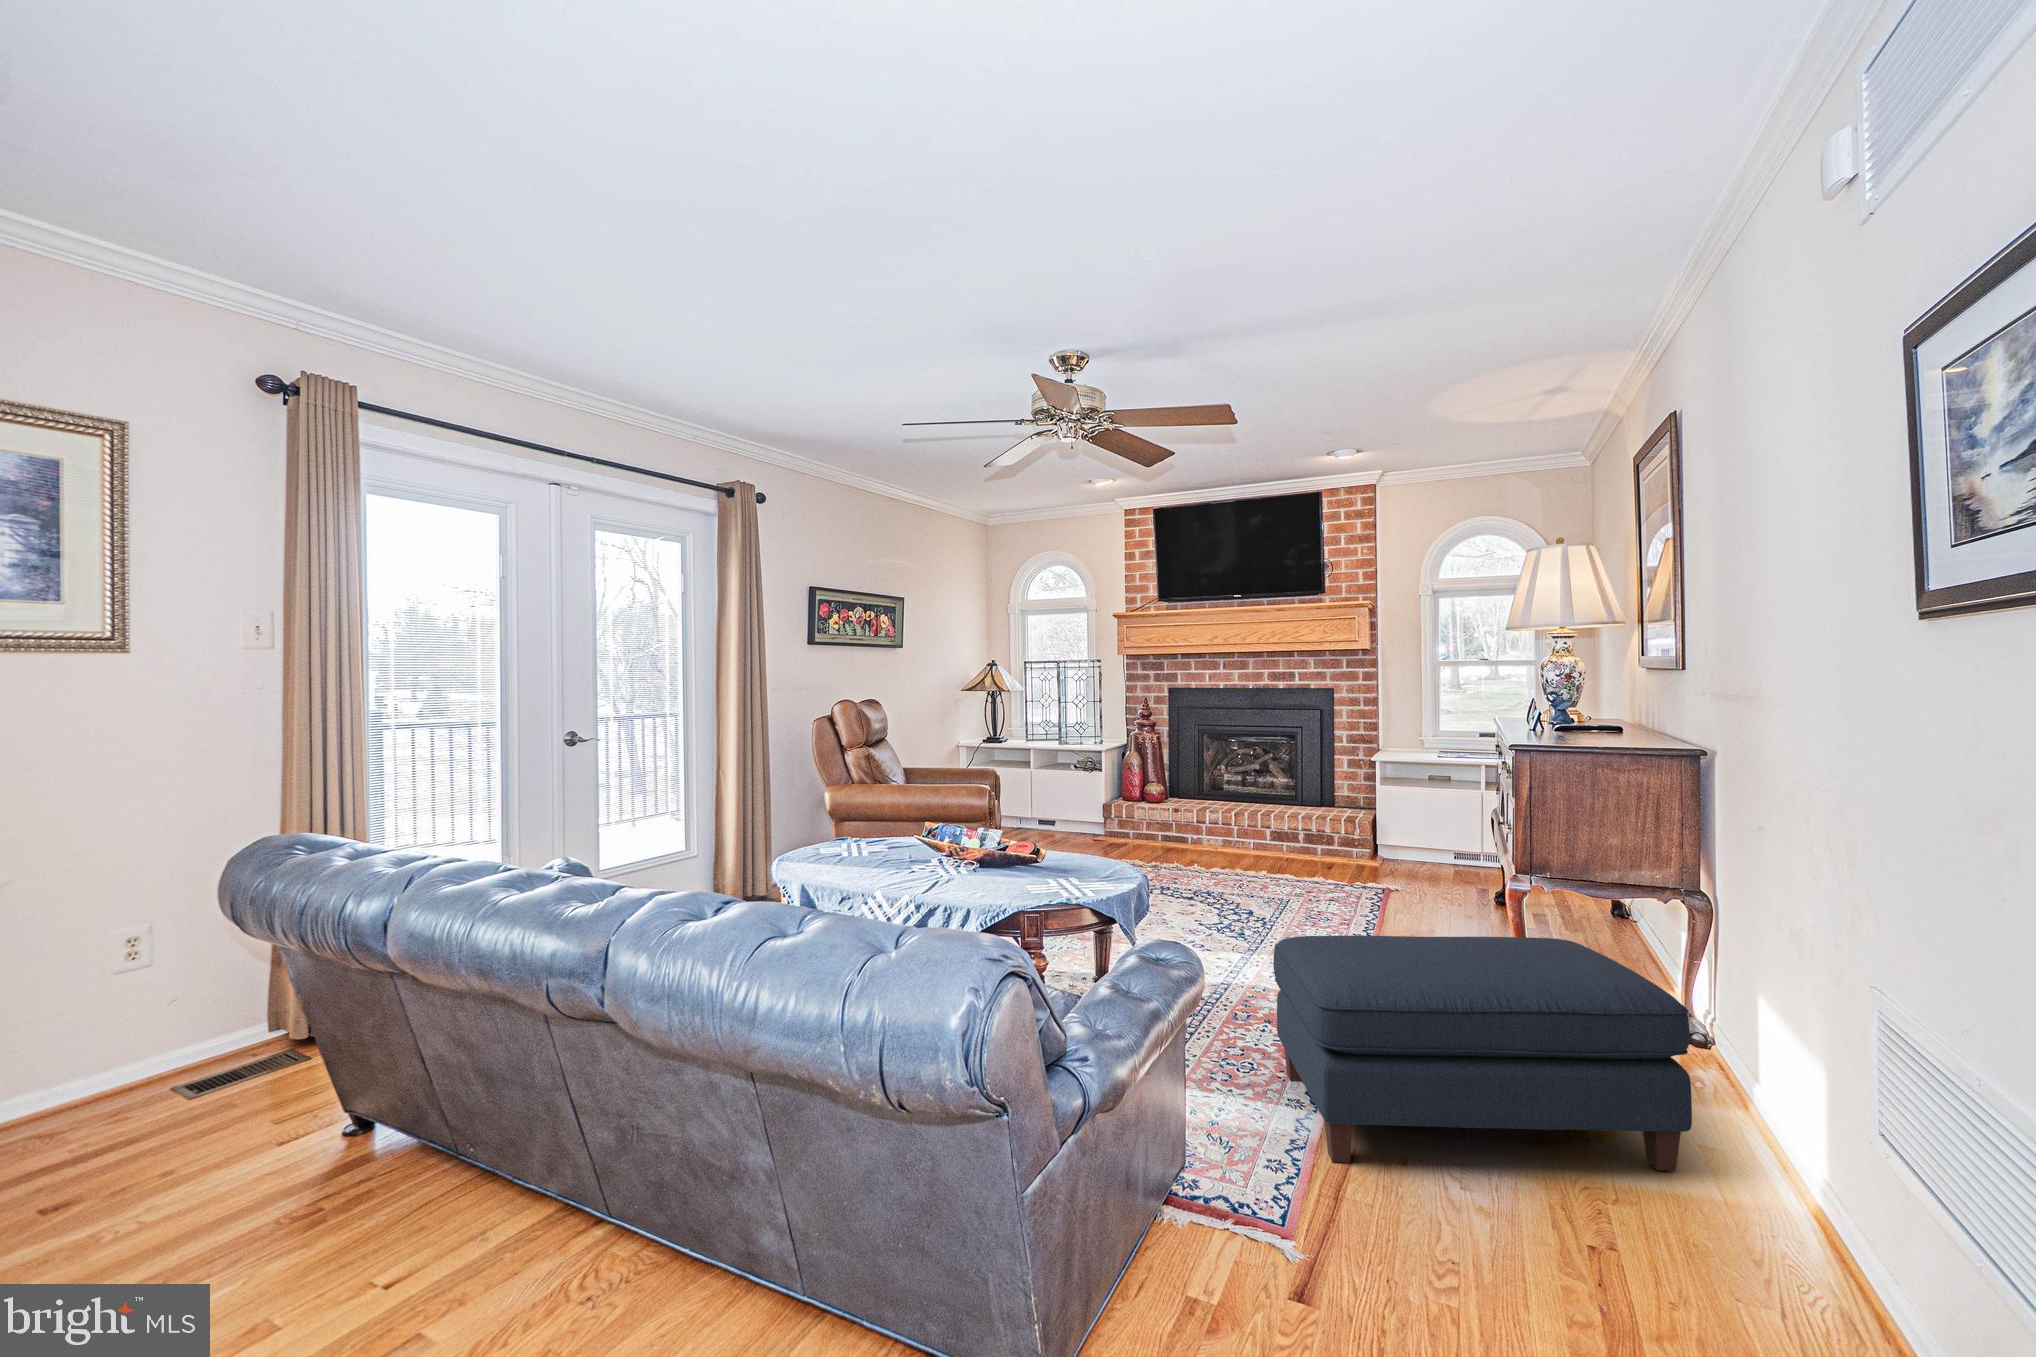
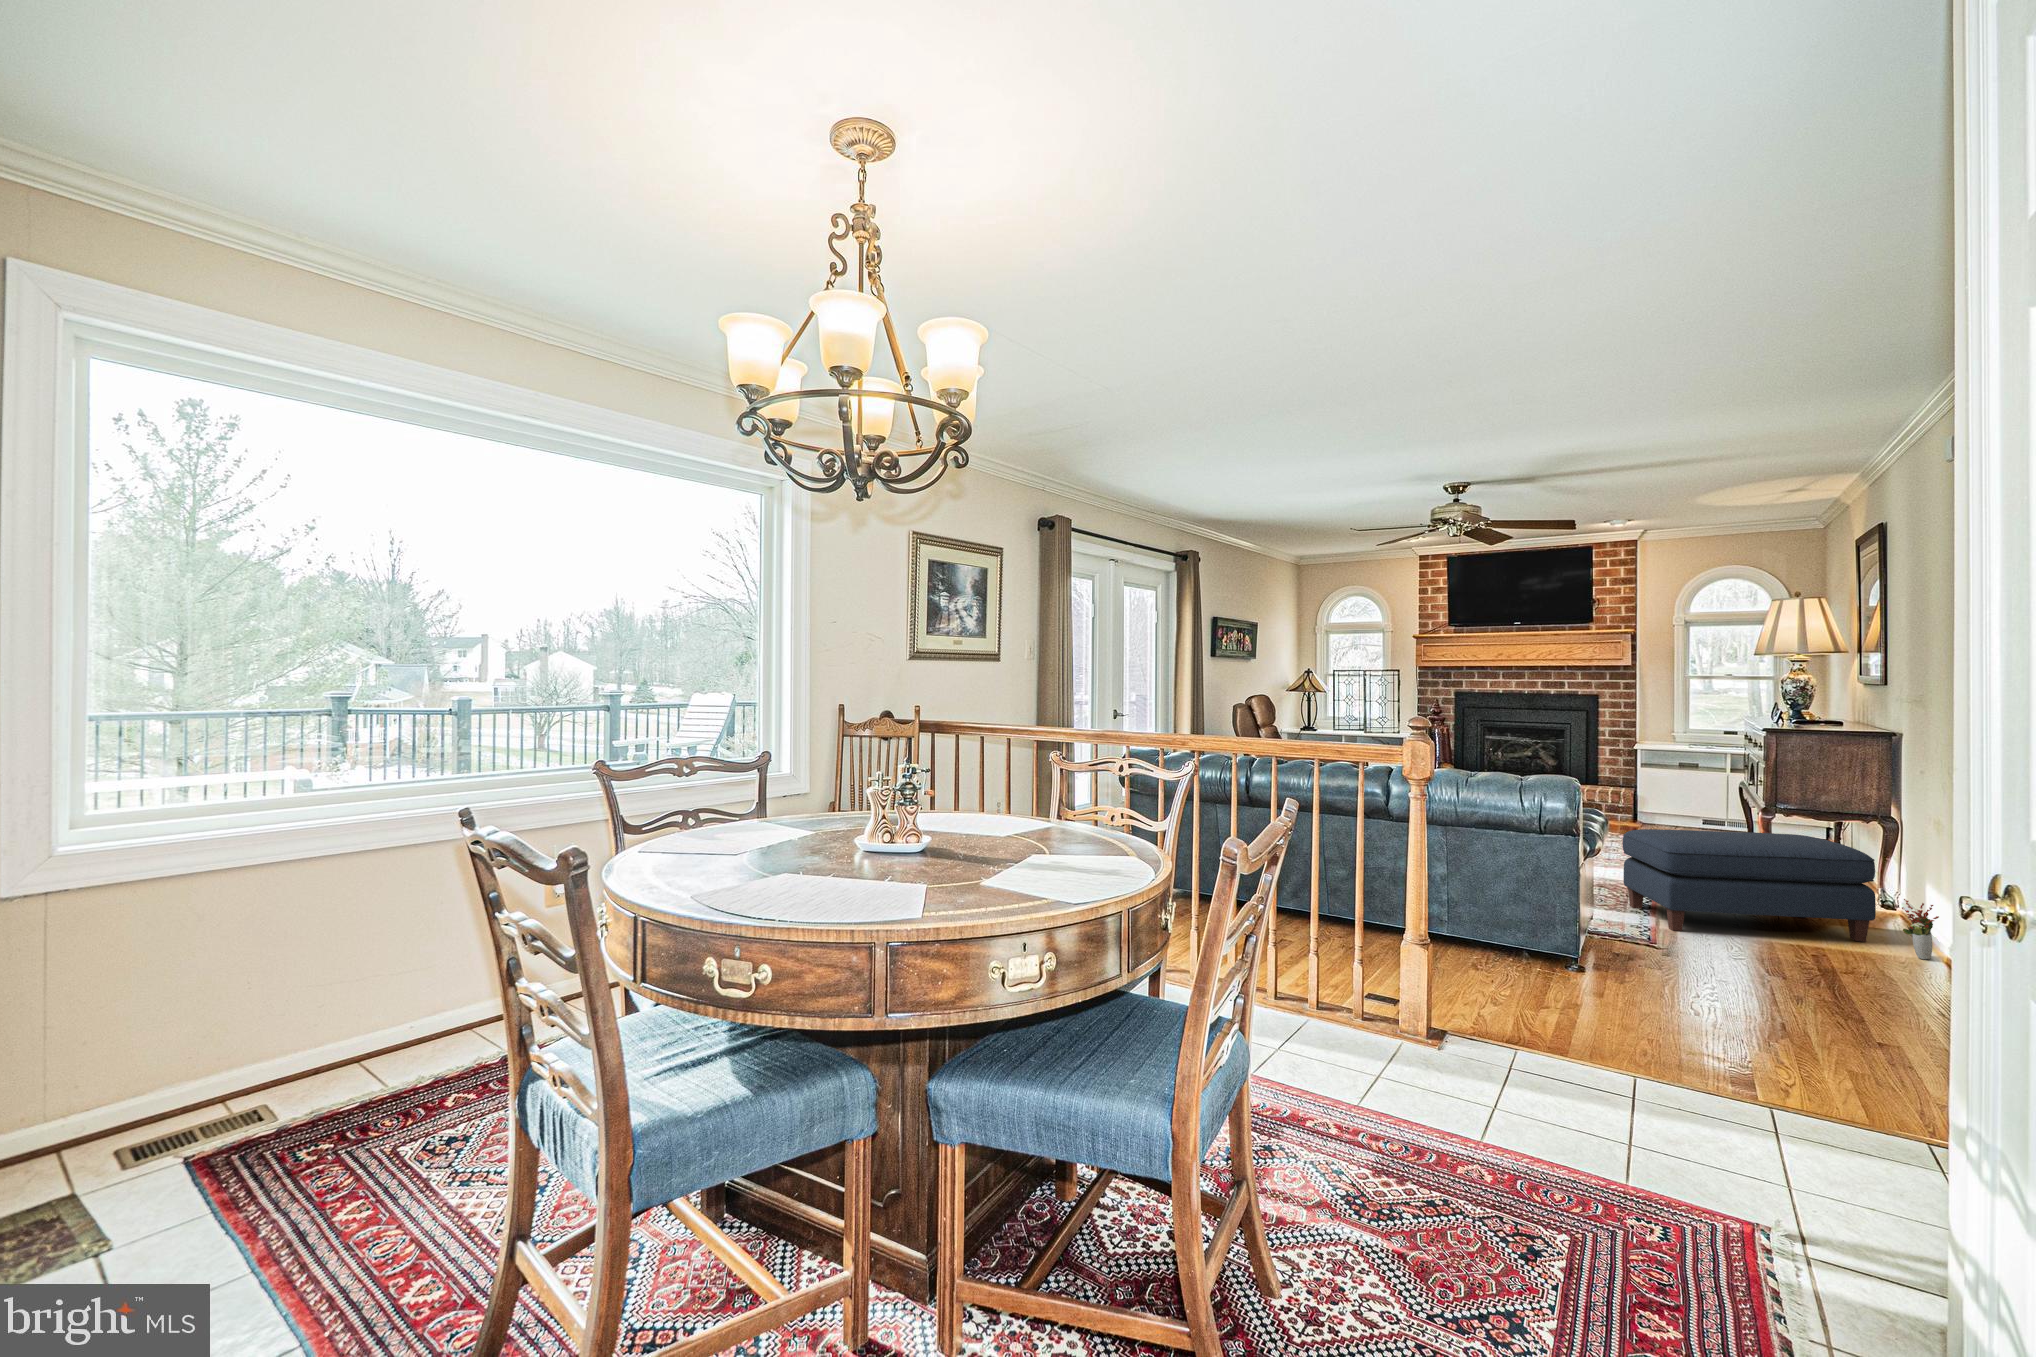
decorative plant: none [1741,1103,1815,1237] -> present [1902,899,1939,959]

